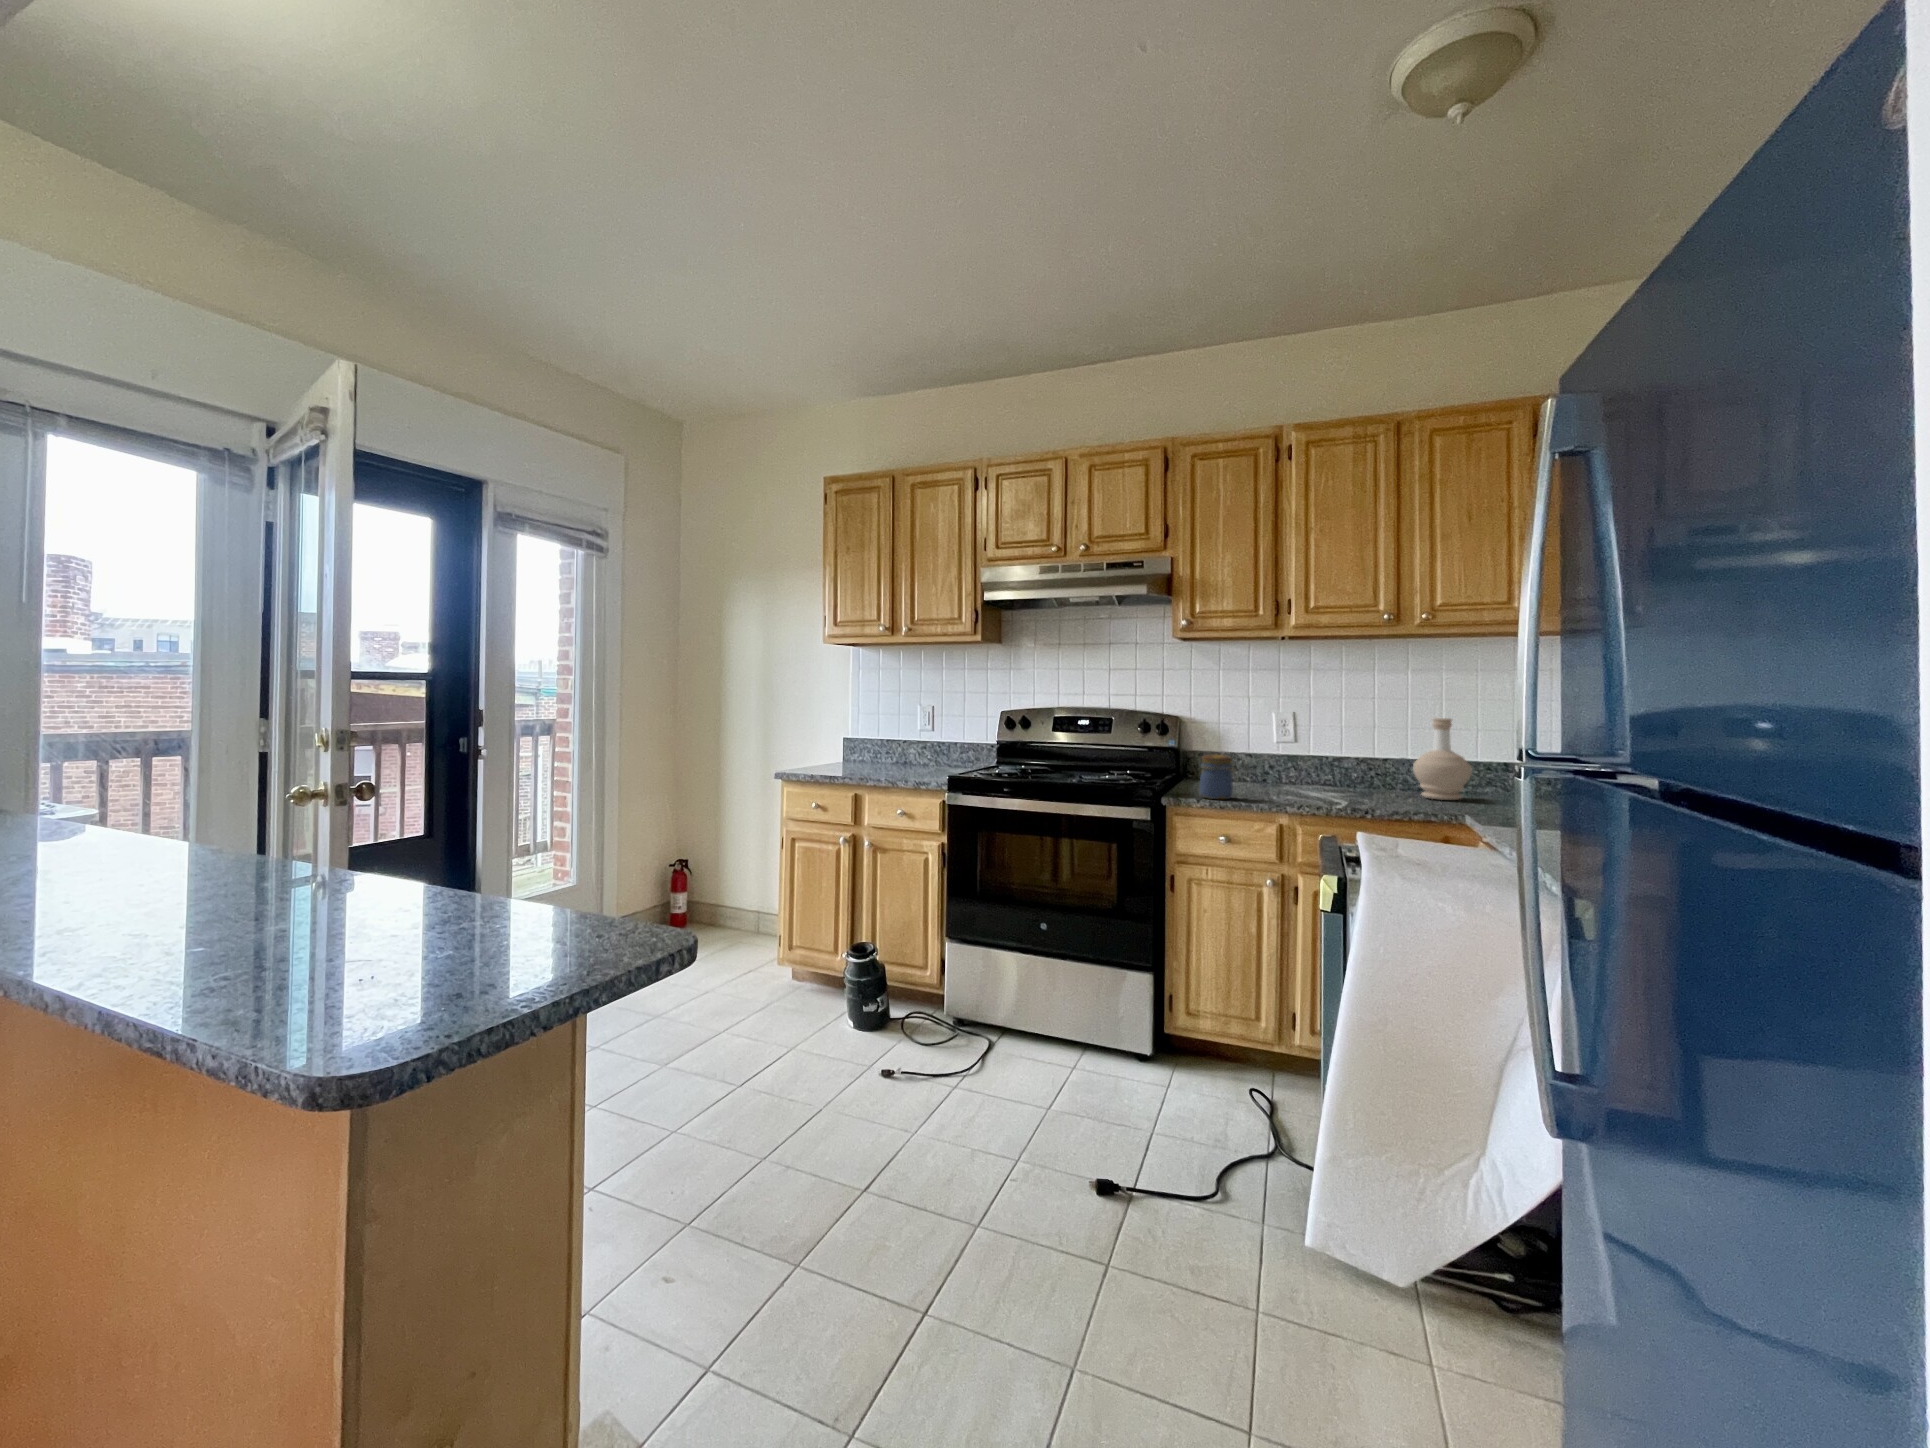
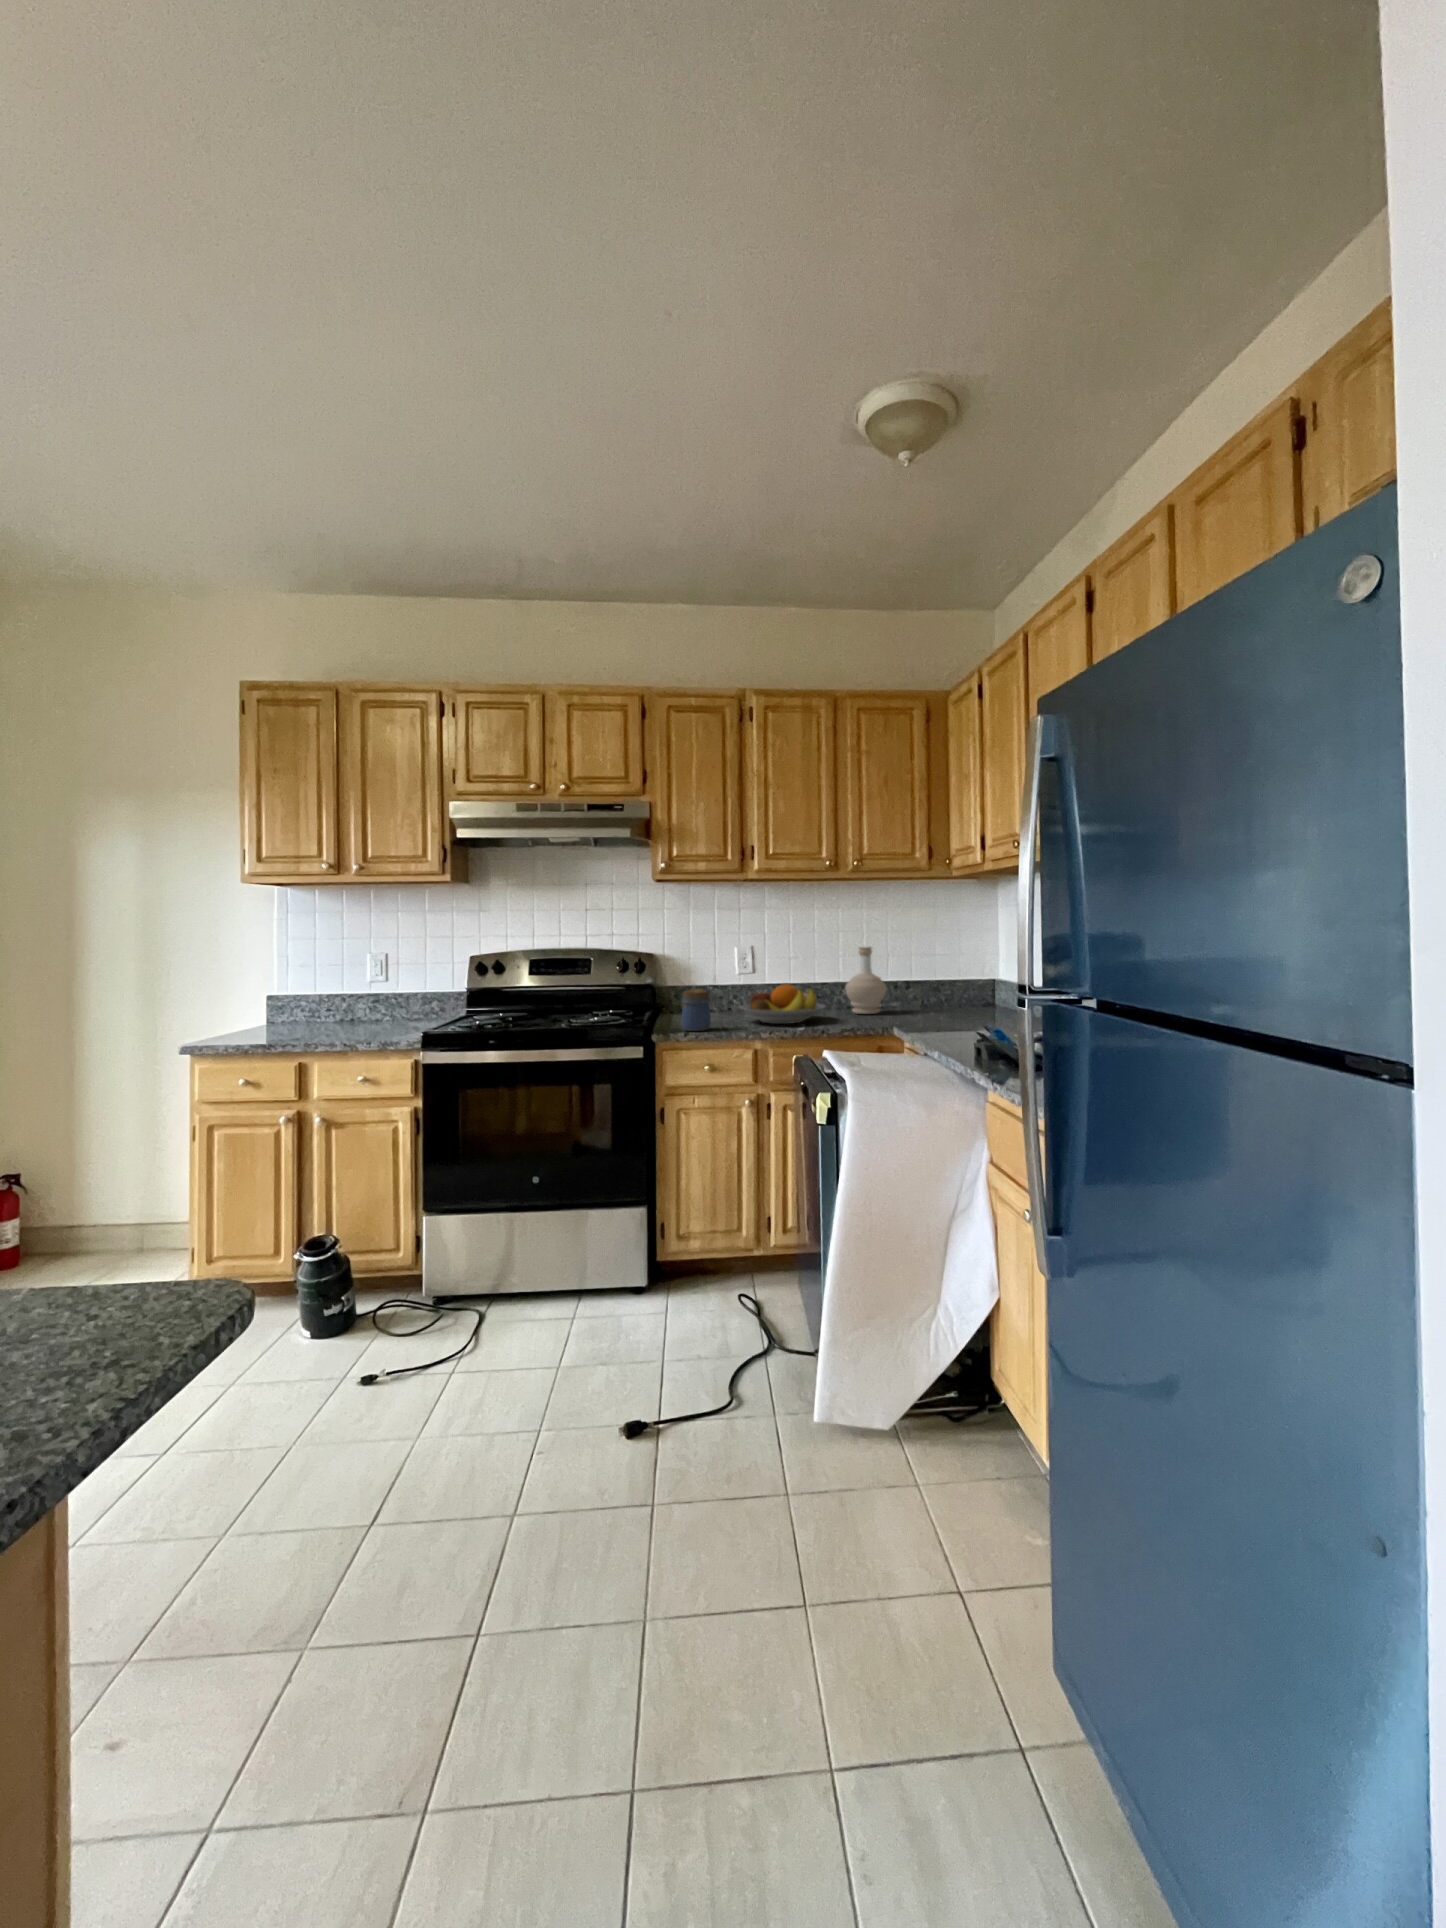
fruit bowl: none [1269,756,1381,801] -> present [739,984,825,1024]

